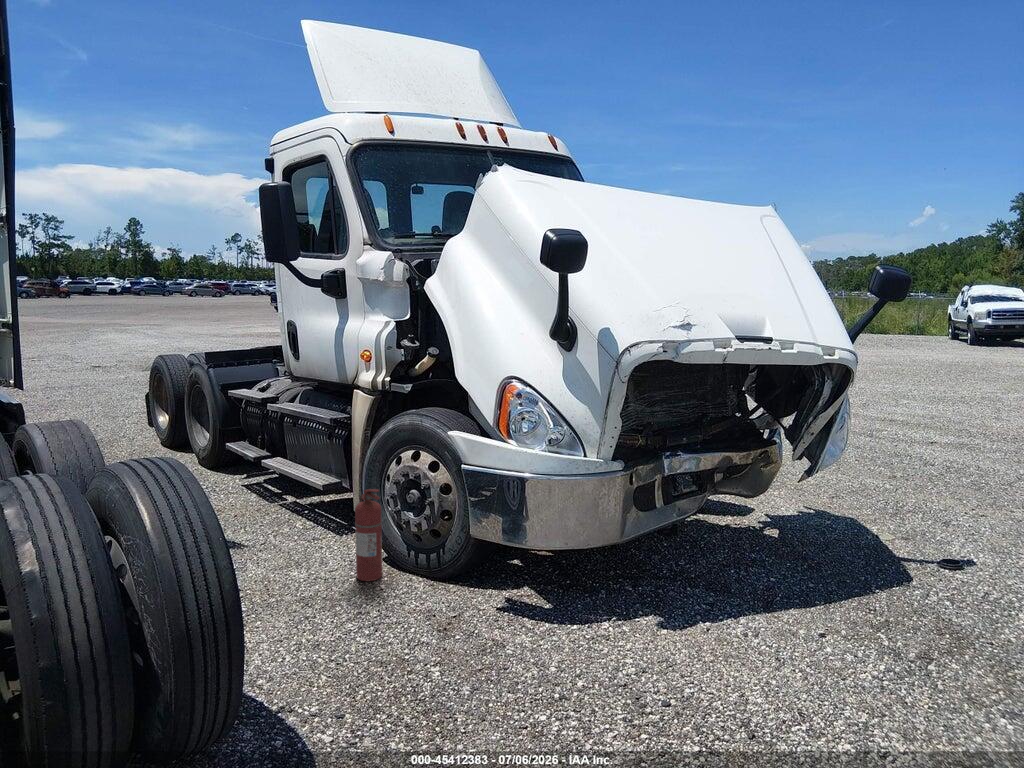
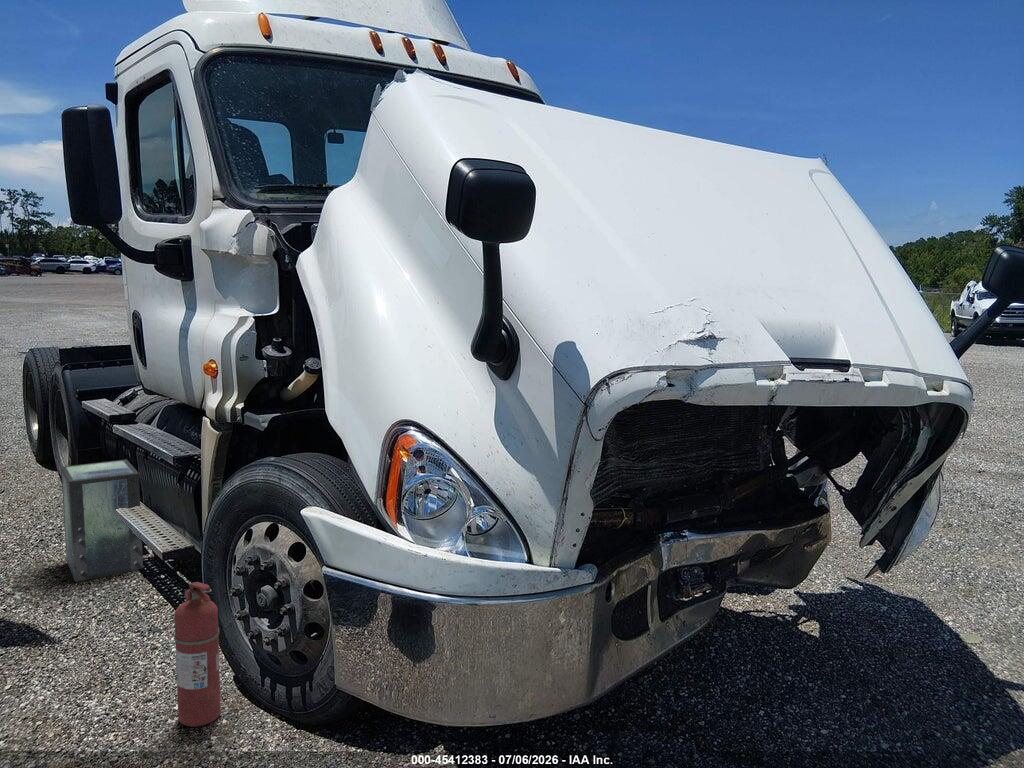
storage box: none [238,428,296,512] -> present [61,459,143,582]

